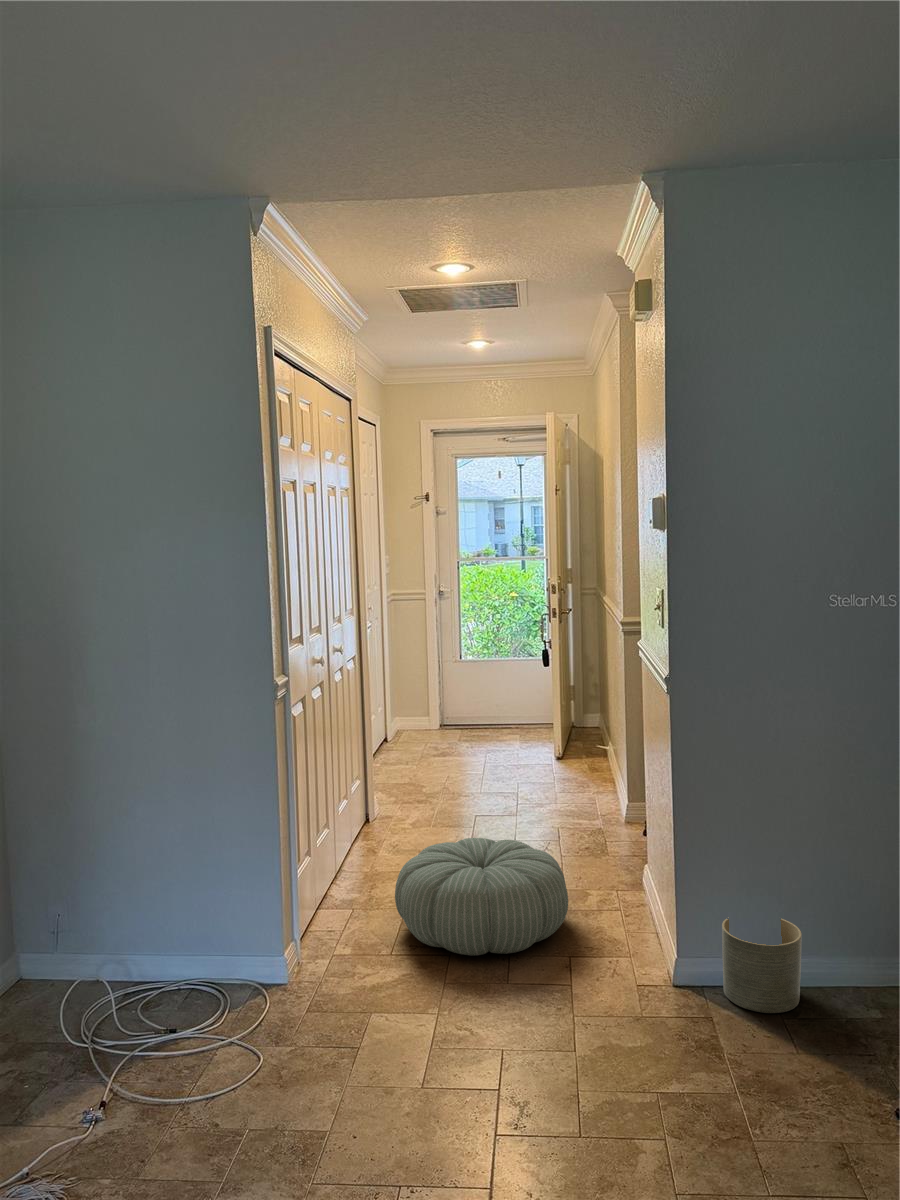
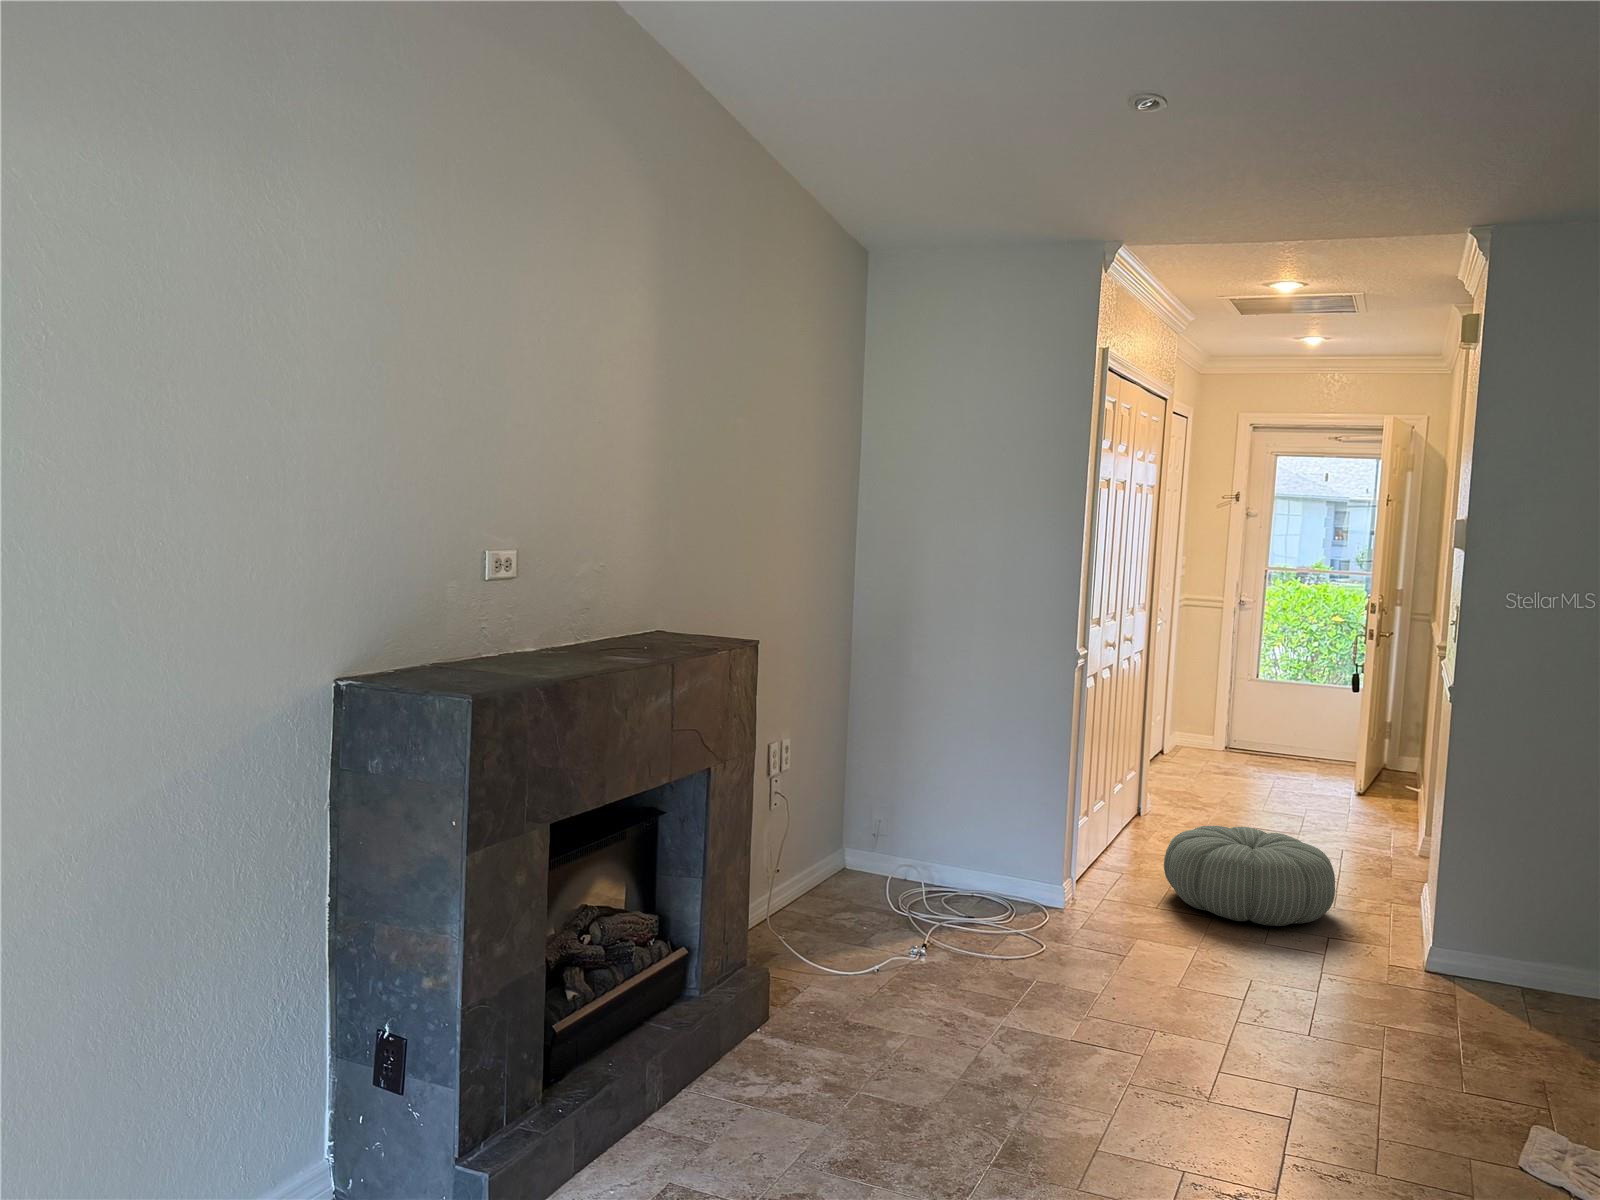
planter: present [722,919,802,1013] -> none [1481,923,1569,1012]

